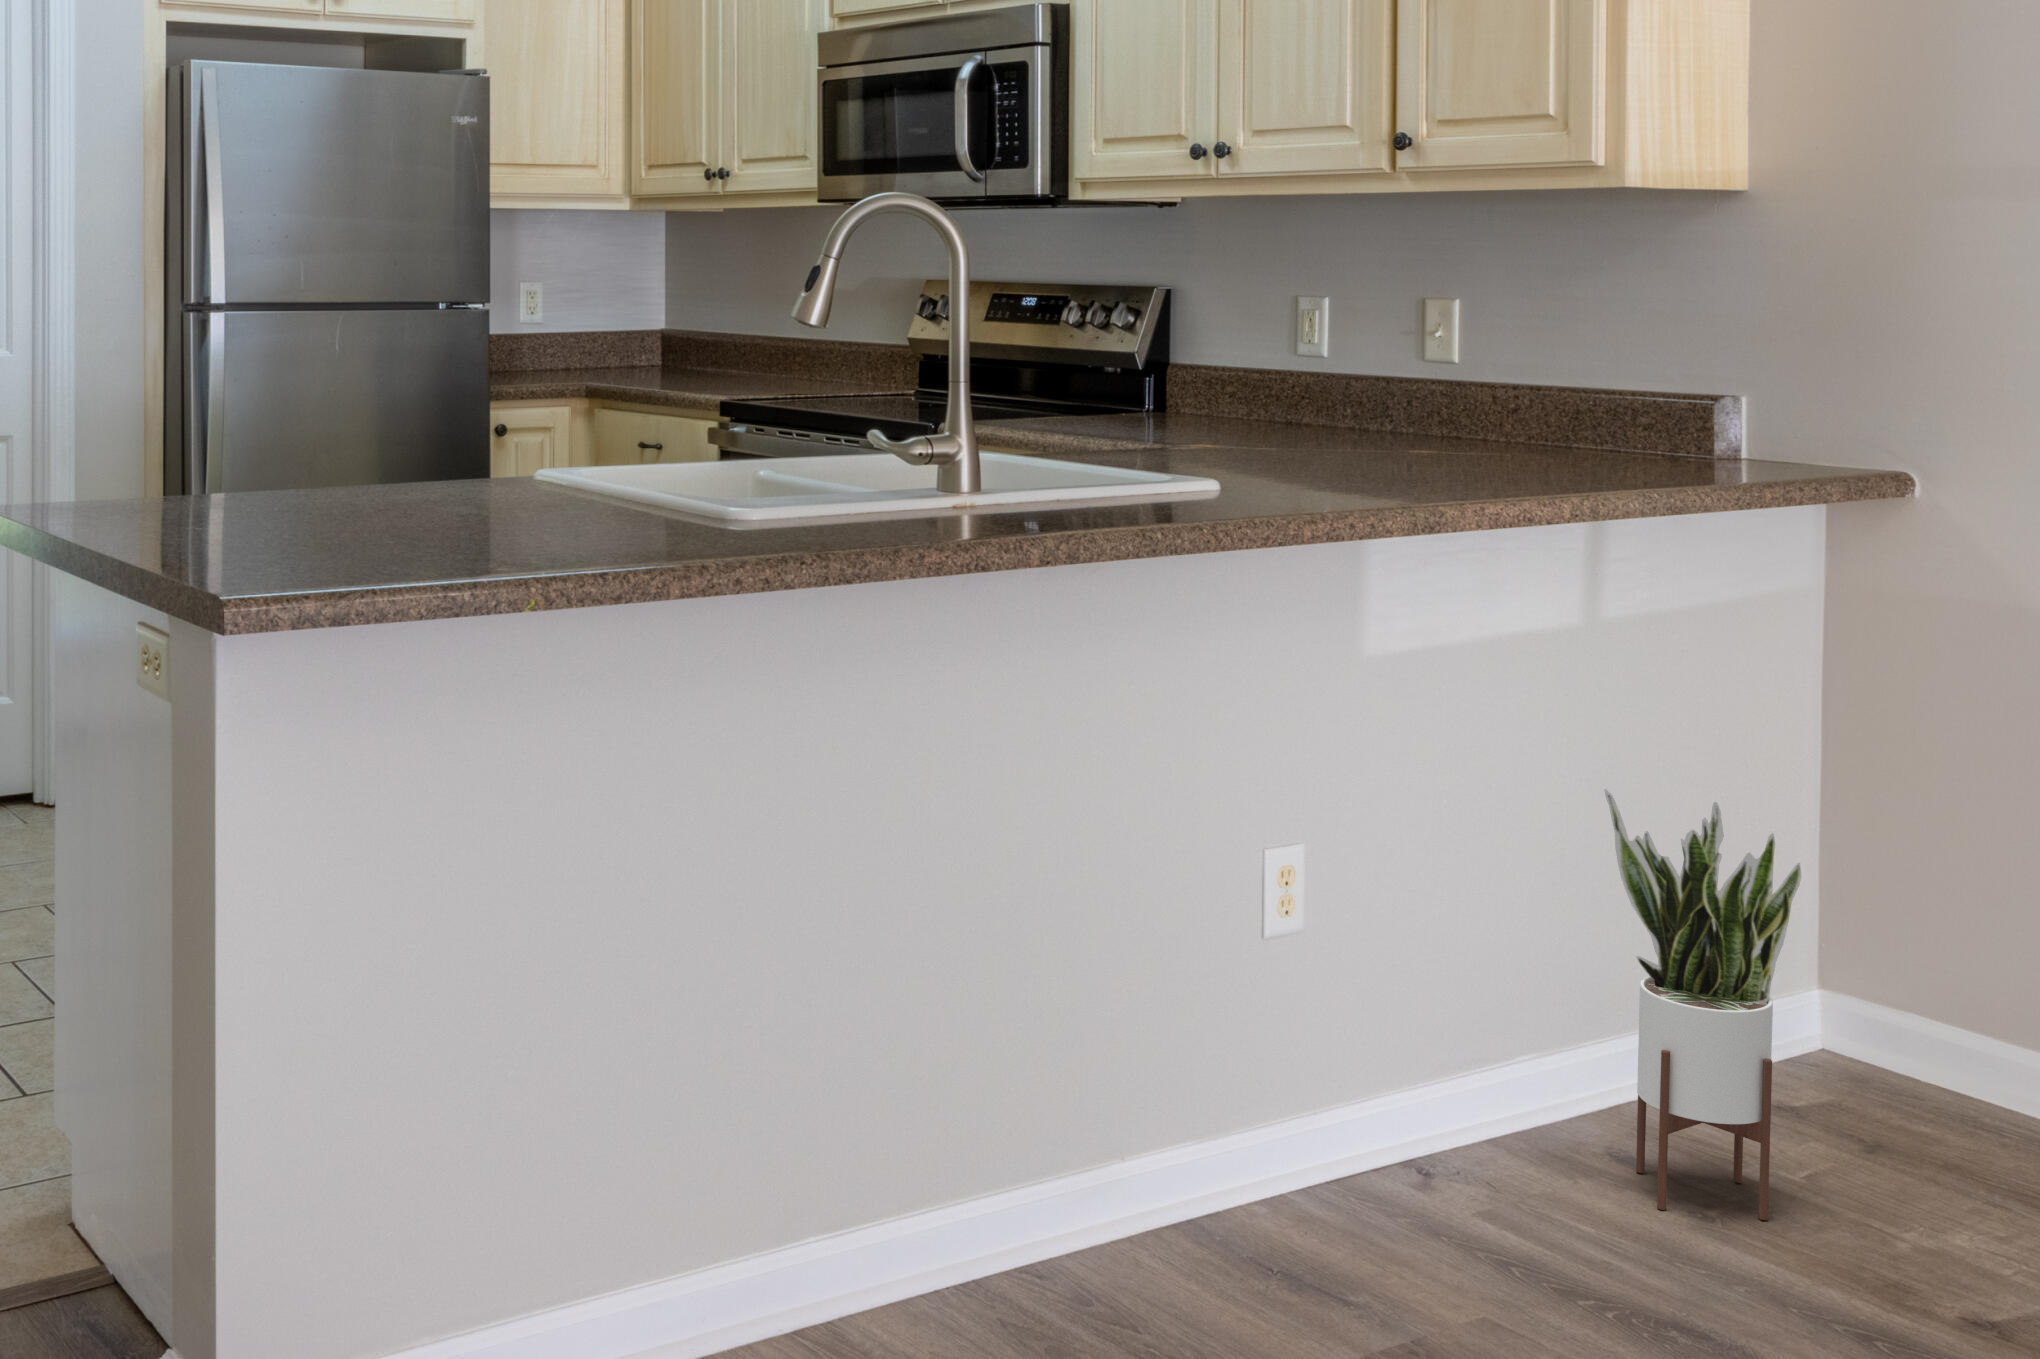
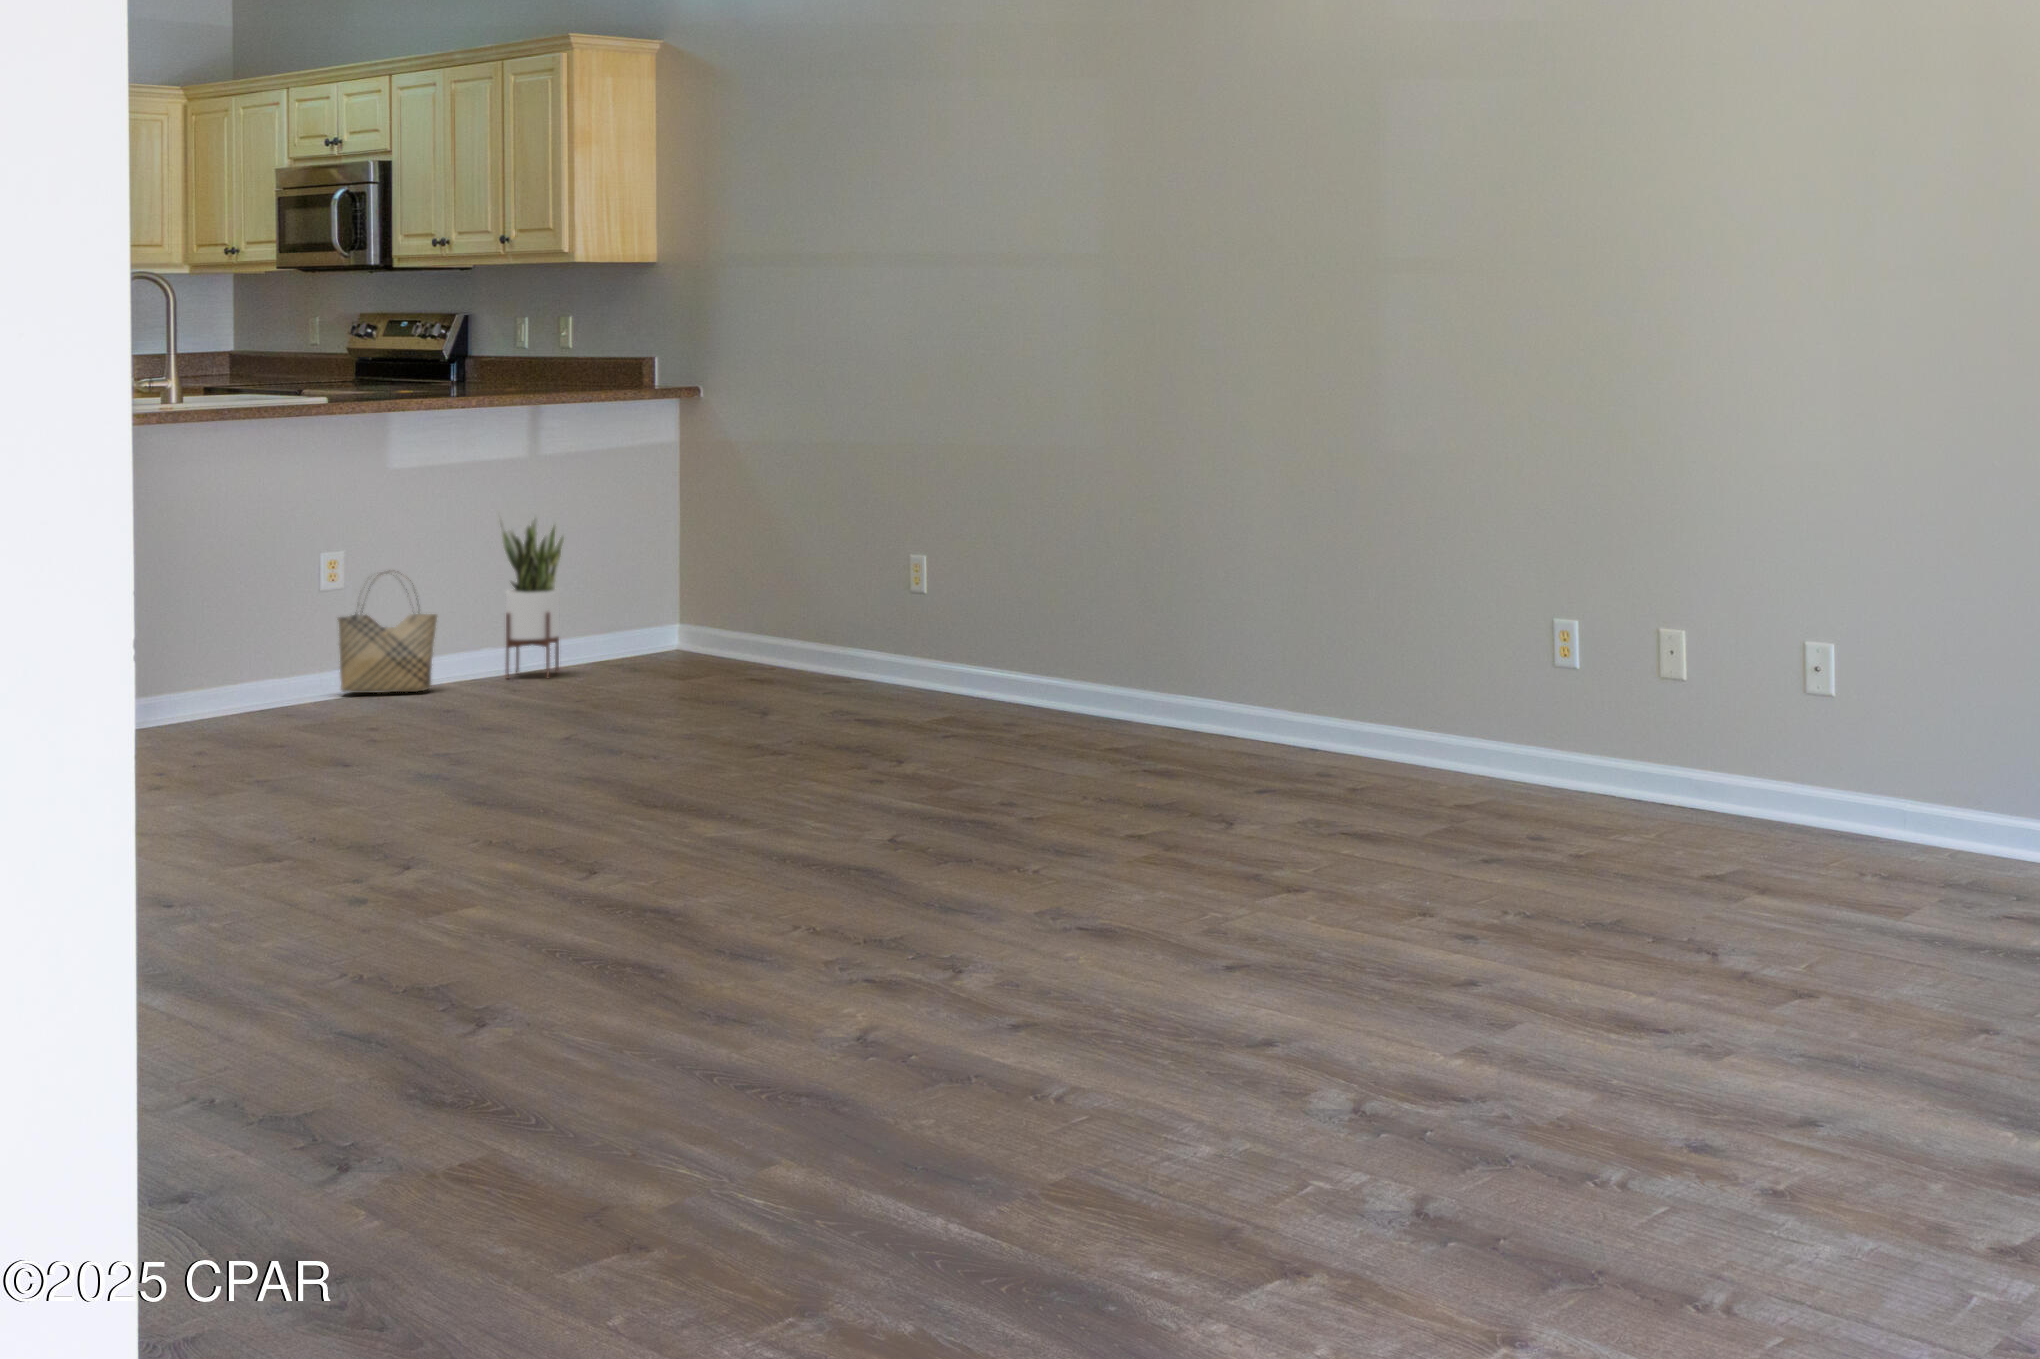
woven basket: none [1360,960,1587,1287] -> present [338,572,437,693]

